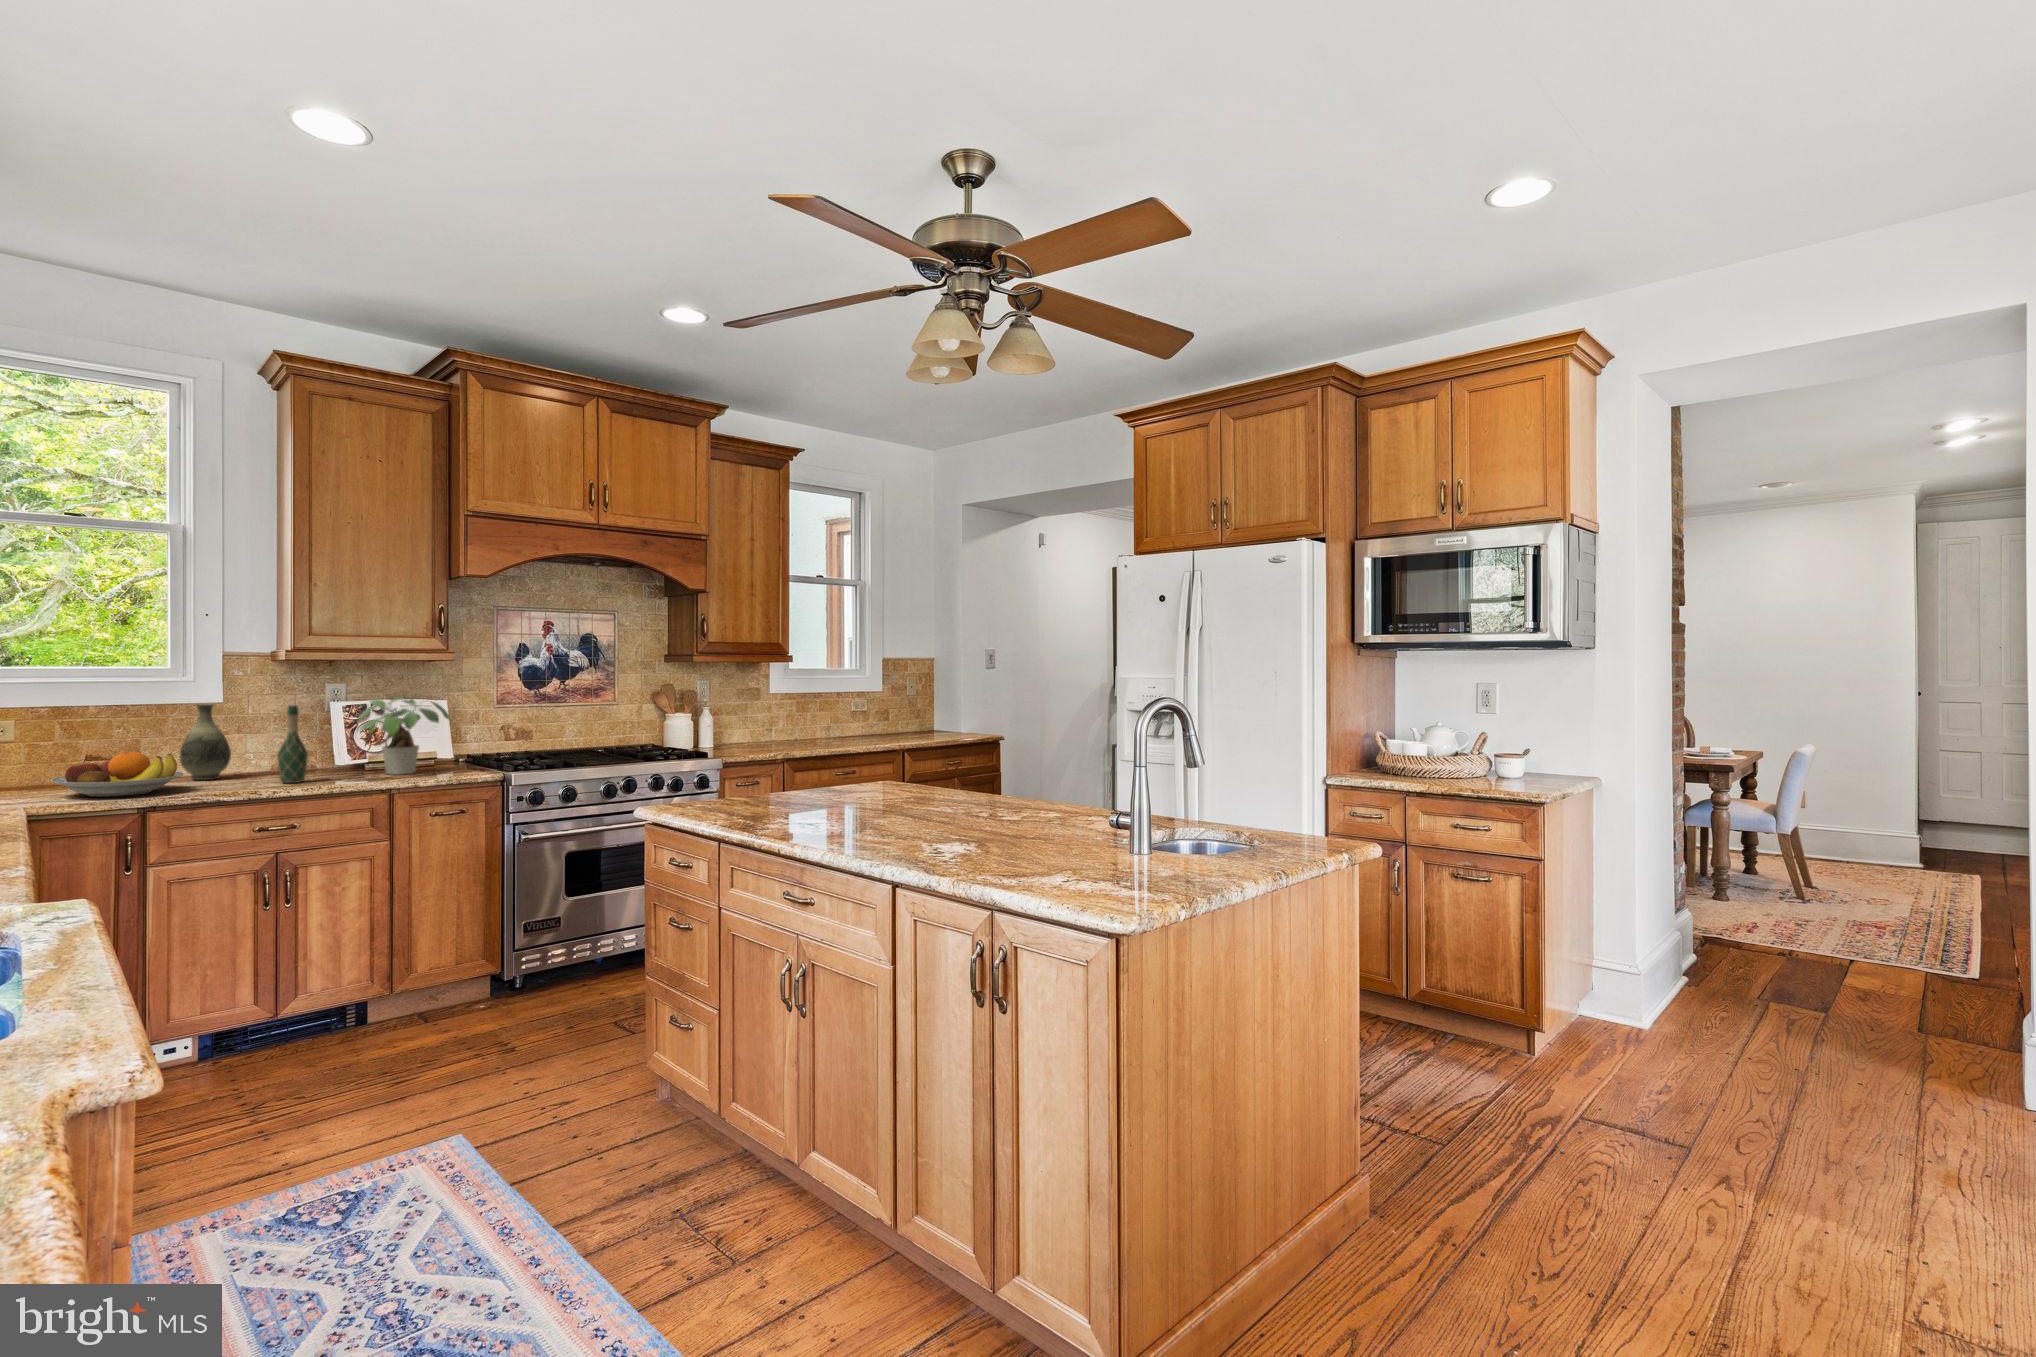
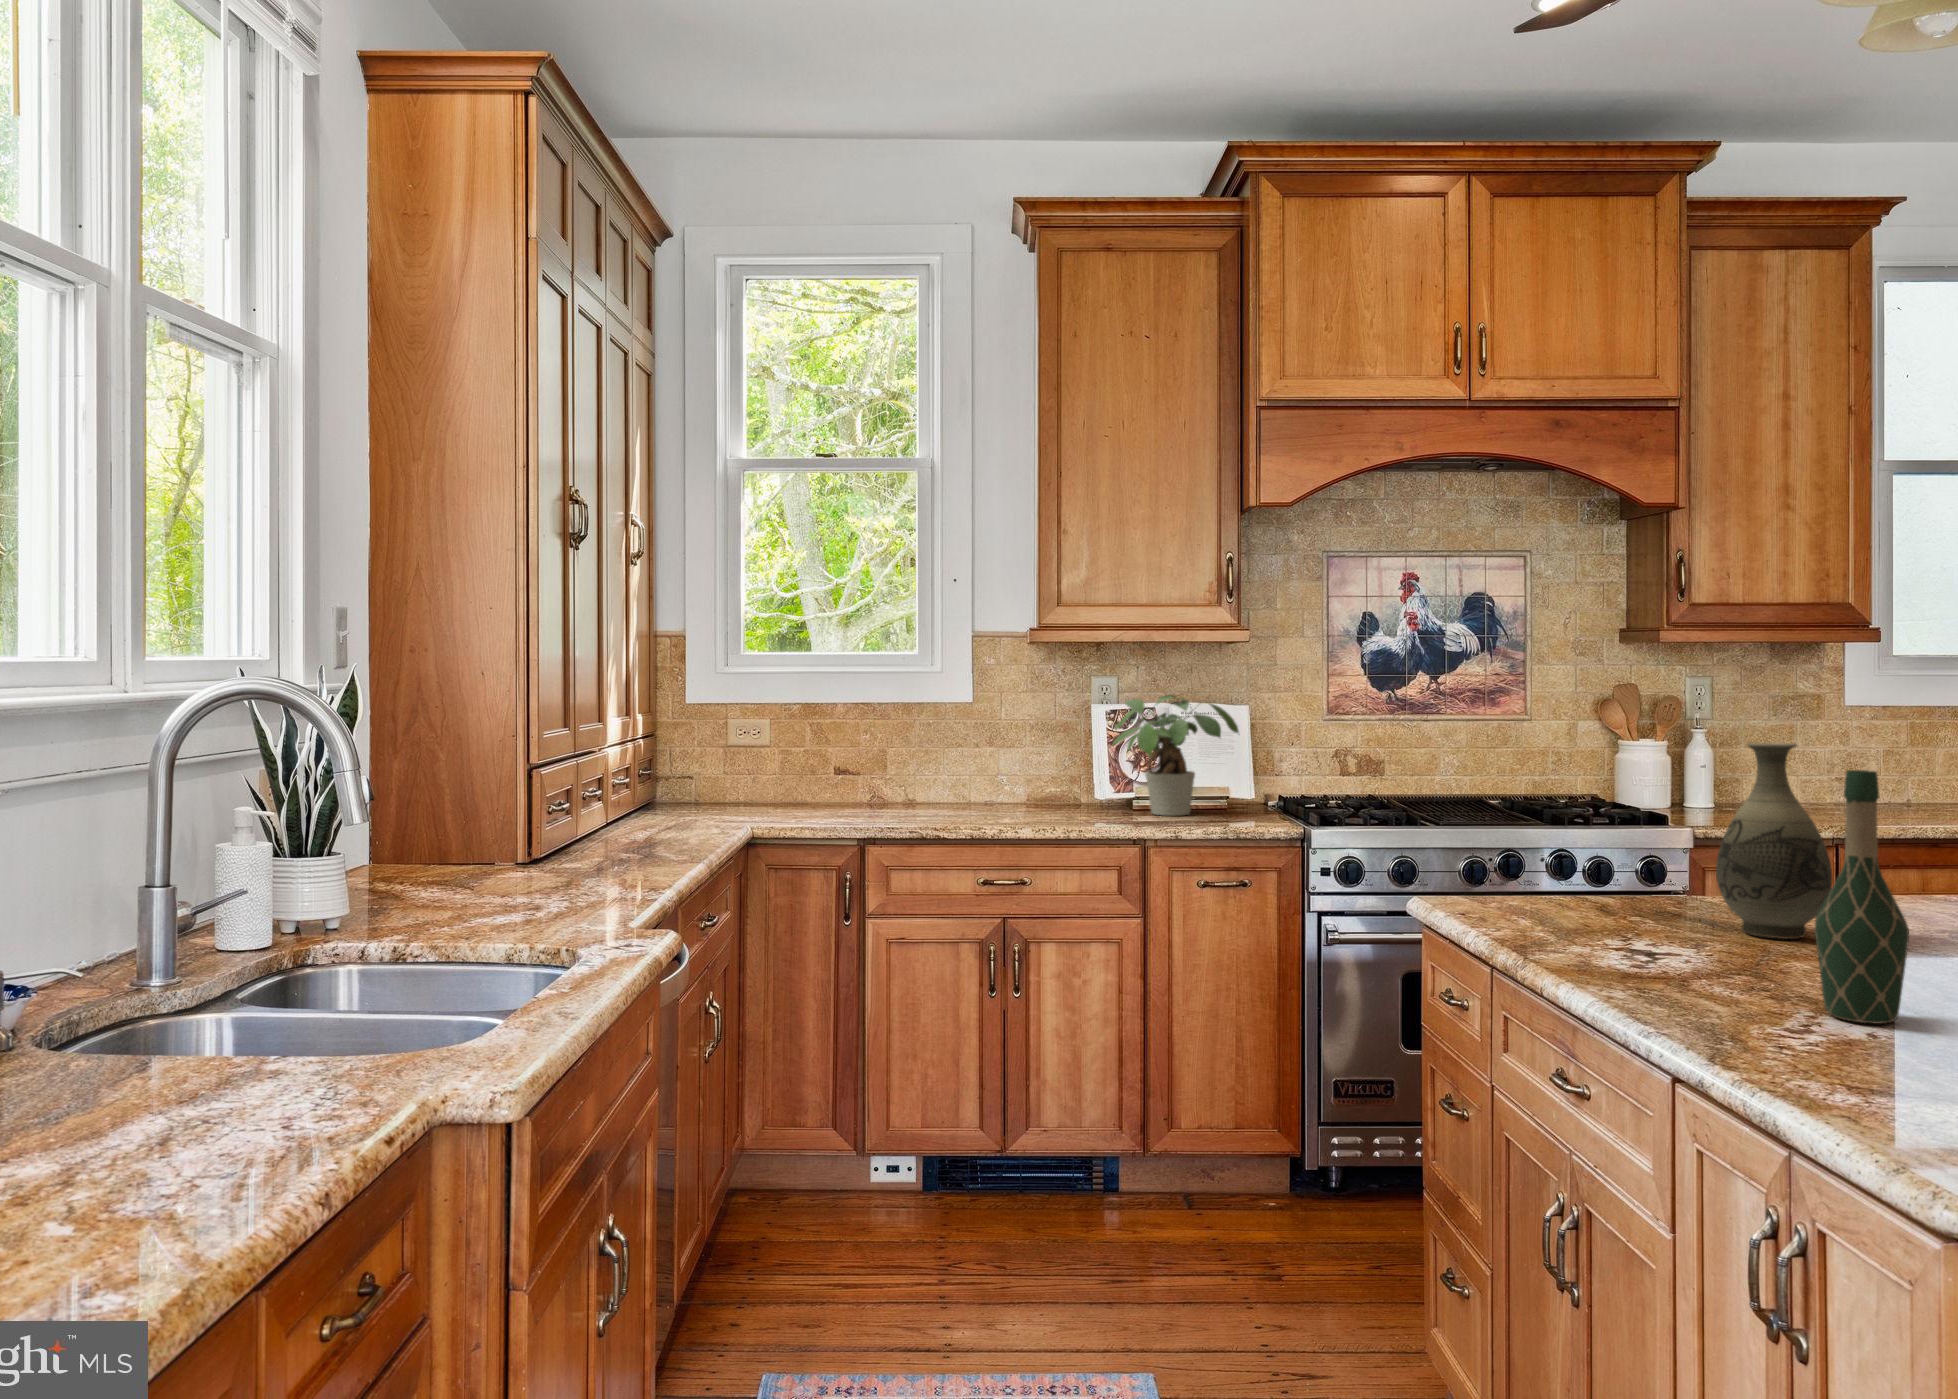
vase: present [179,703,231,780] -> present [1716,742,1832,939]
wine bottle: present [277,705,308,783] -> present [1815,770,1909,1024]
fruit bowl: present [50,752,184,797] -> none [785,763,913,819]

